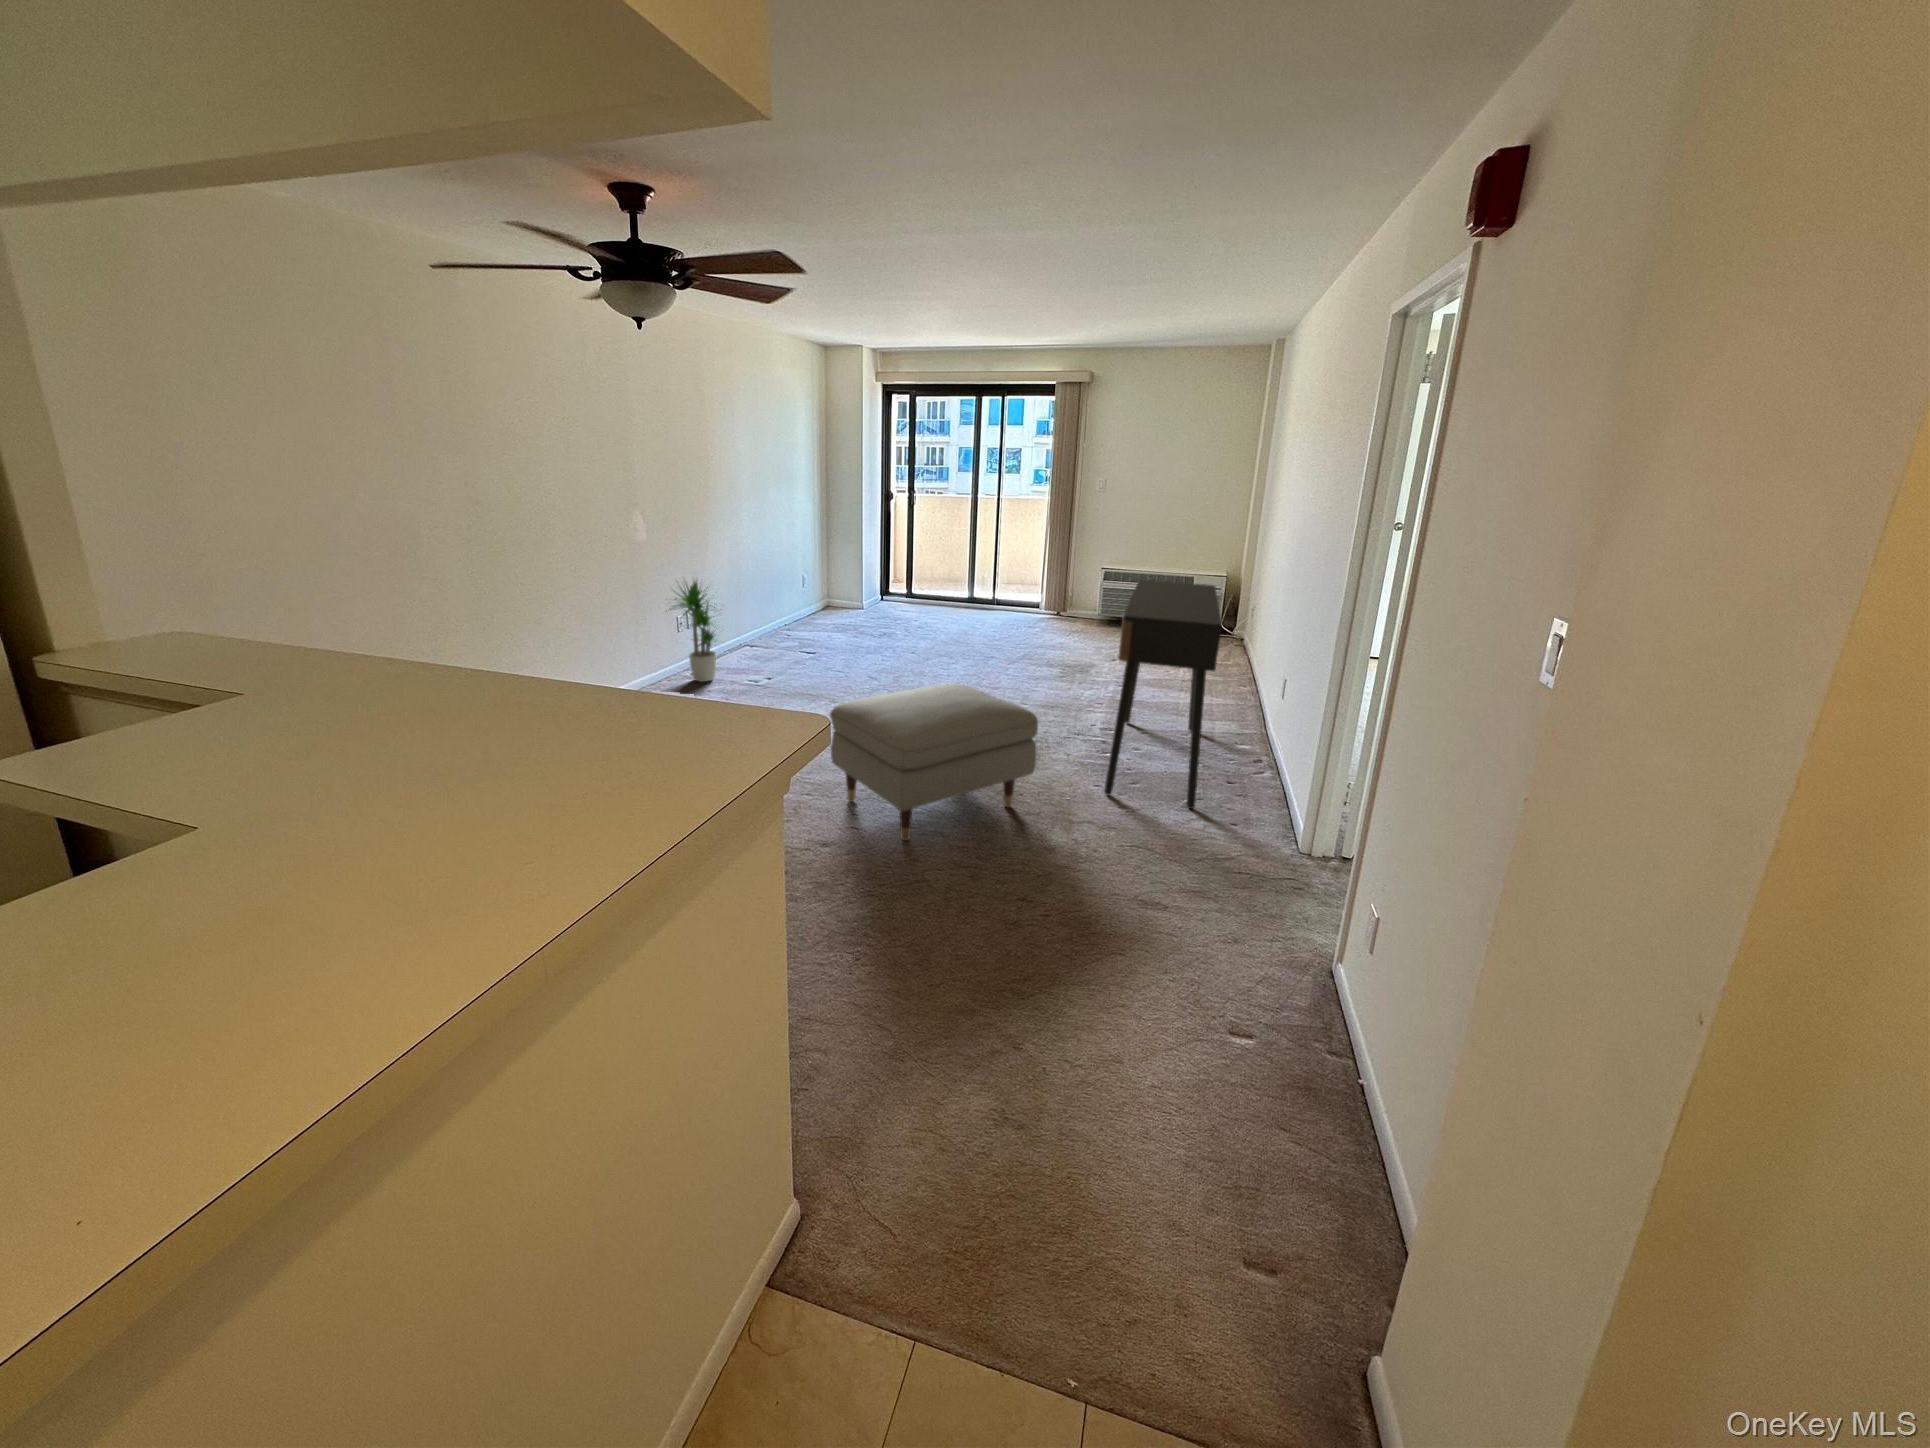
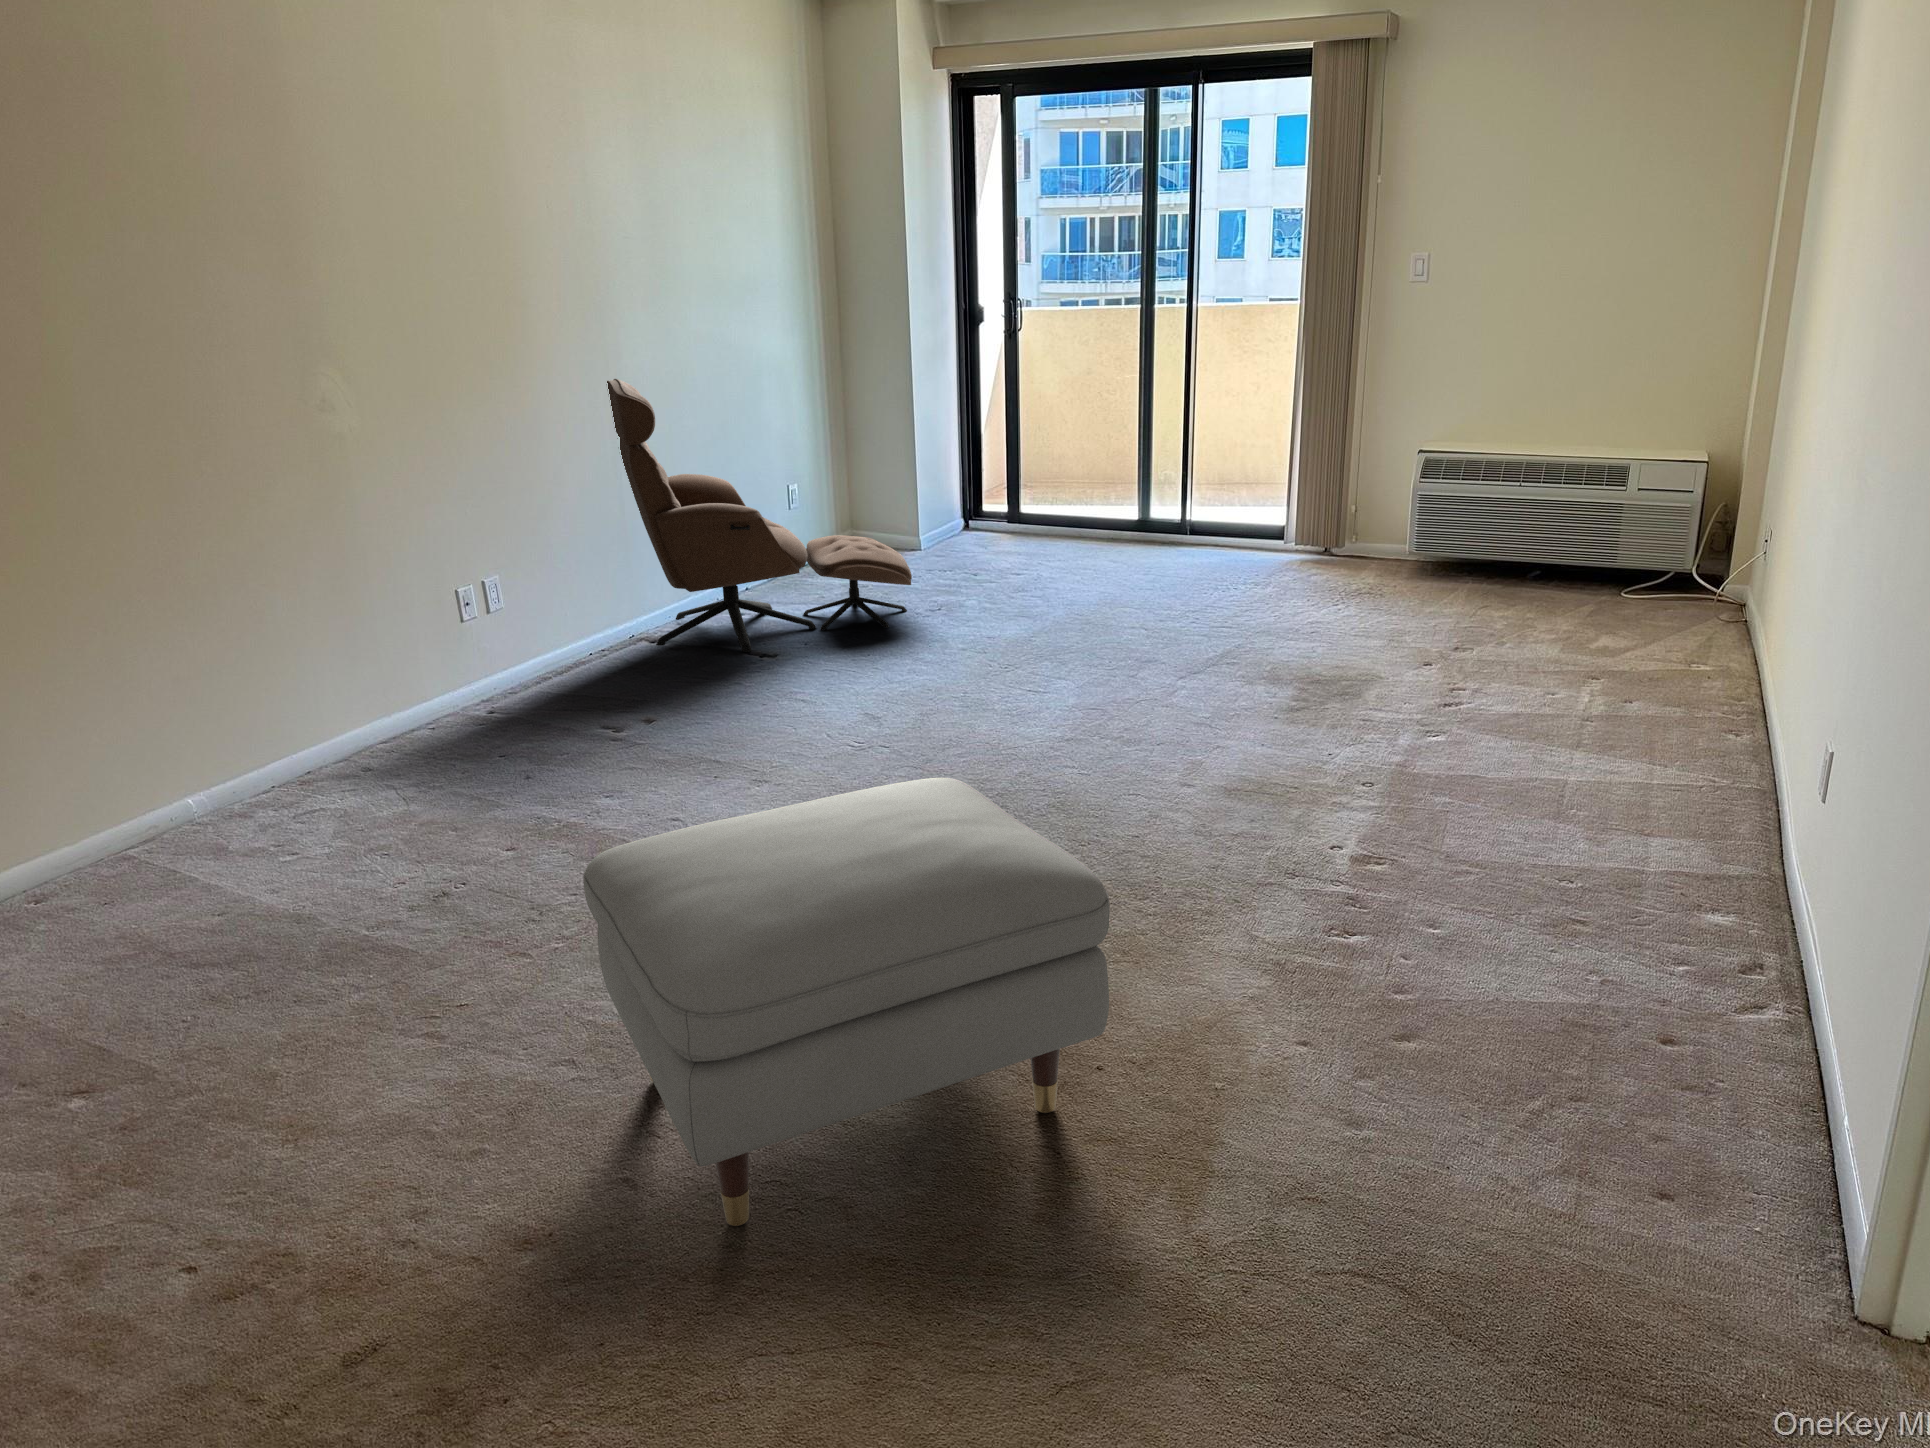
lounge chair: none [734,521,876,653] -> present [607,379,912,652]
console table: present [1104,580,1222,809] -> none [1311,495,1640,1133]
potted plant: present [670,582,721,682] -> none [403,501,563,728]

